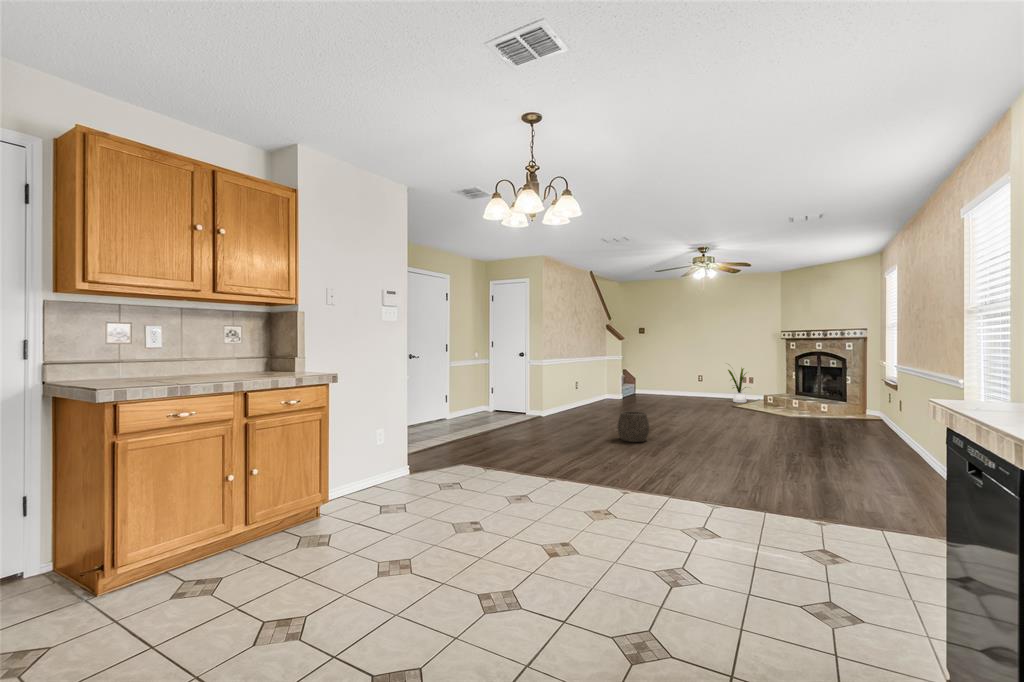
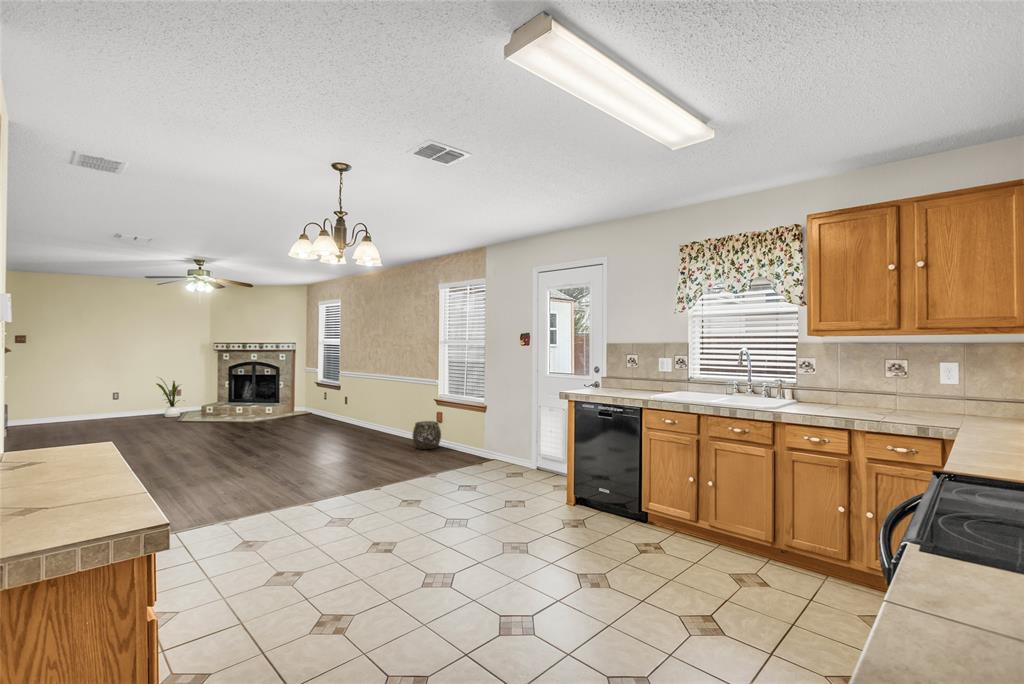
woven basket: present [618,411,649,442] -> present [413,421,441,449]

